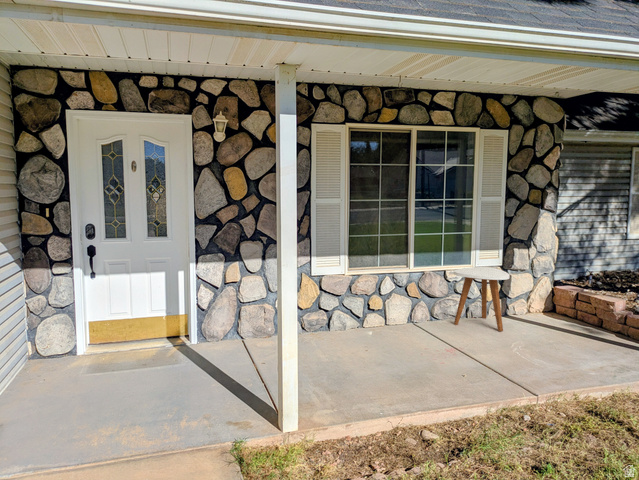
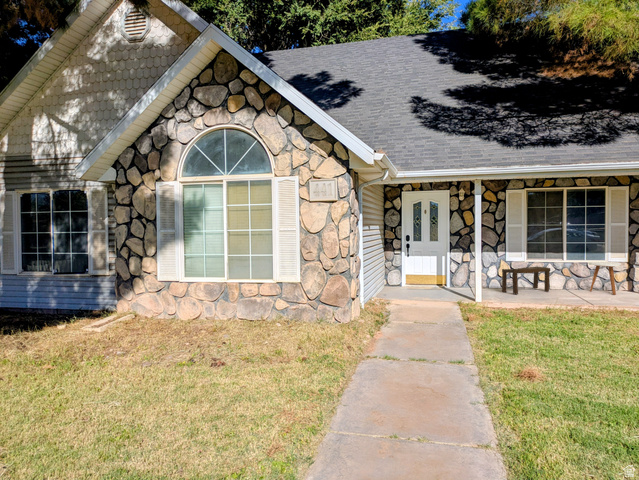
bench: none [314,283,400,357] -> present [502,266,550,294]

